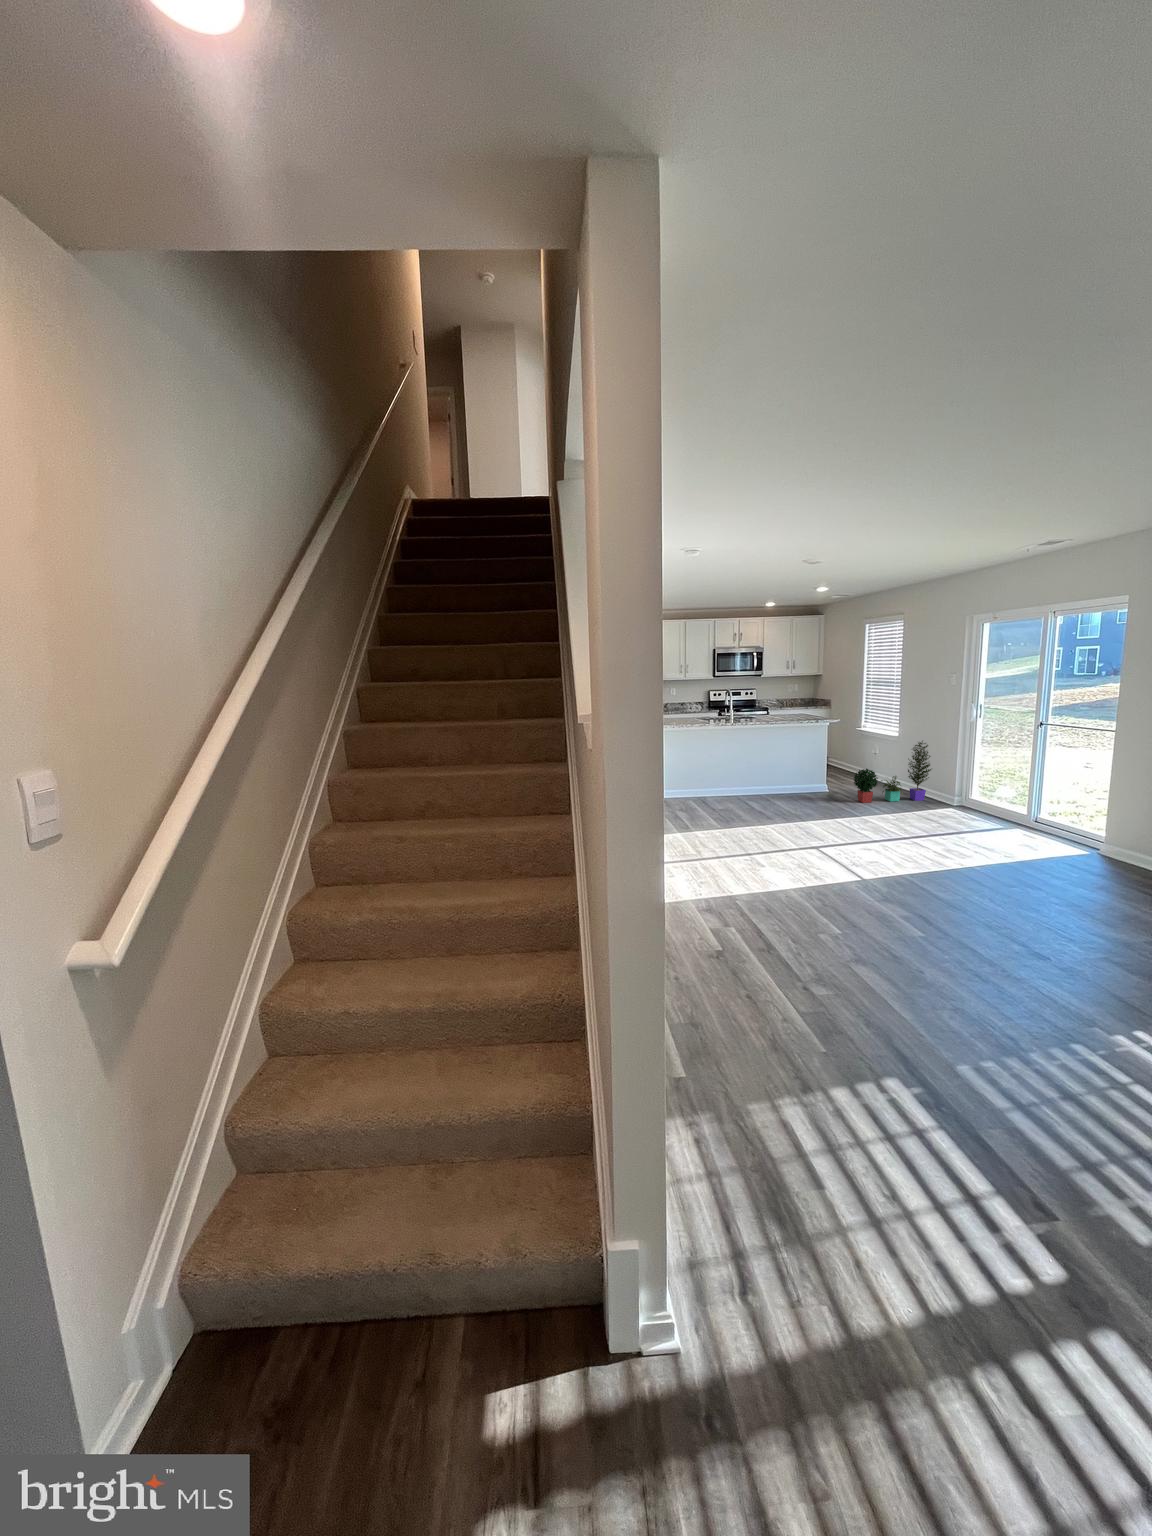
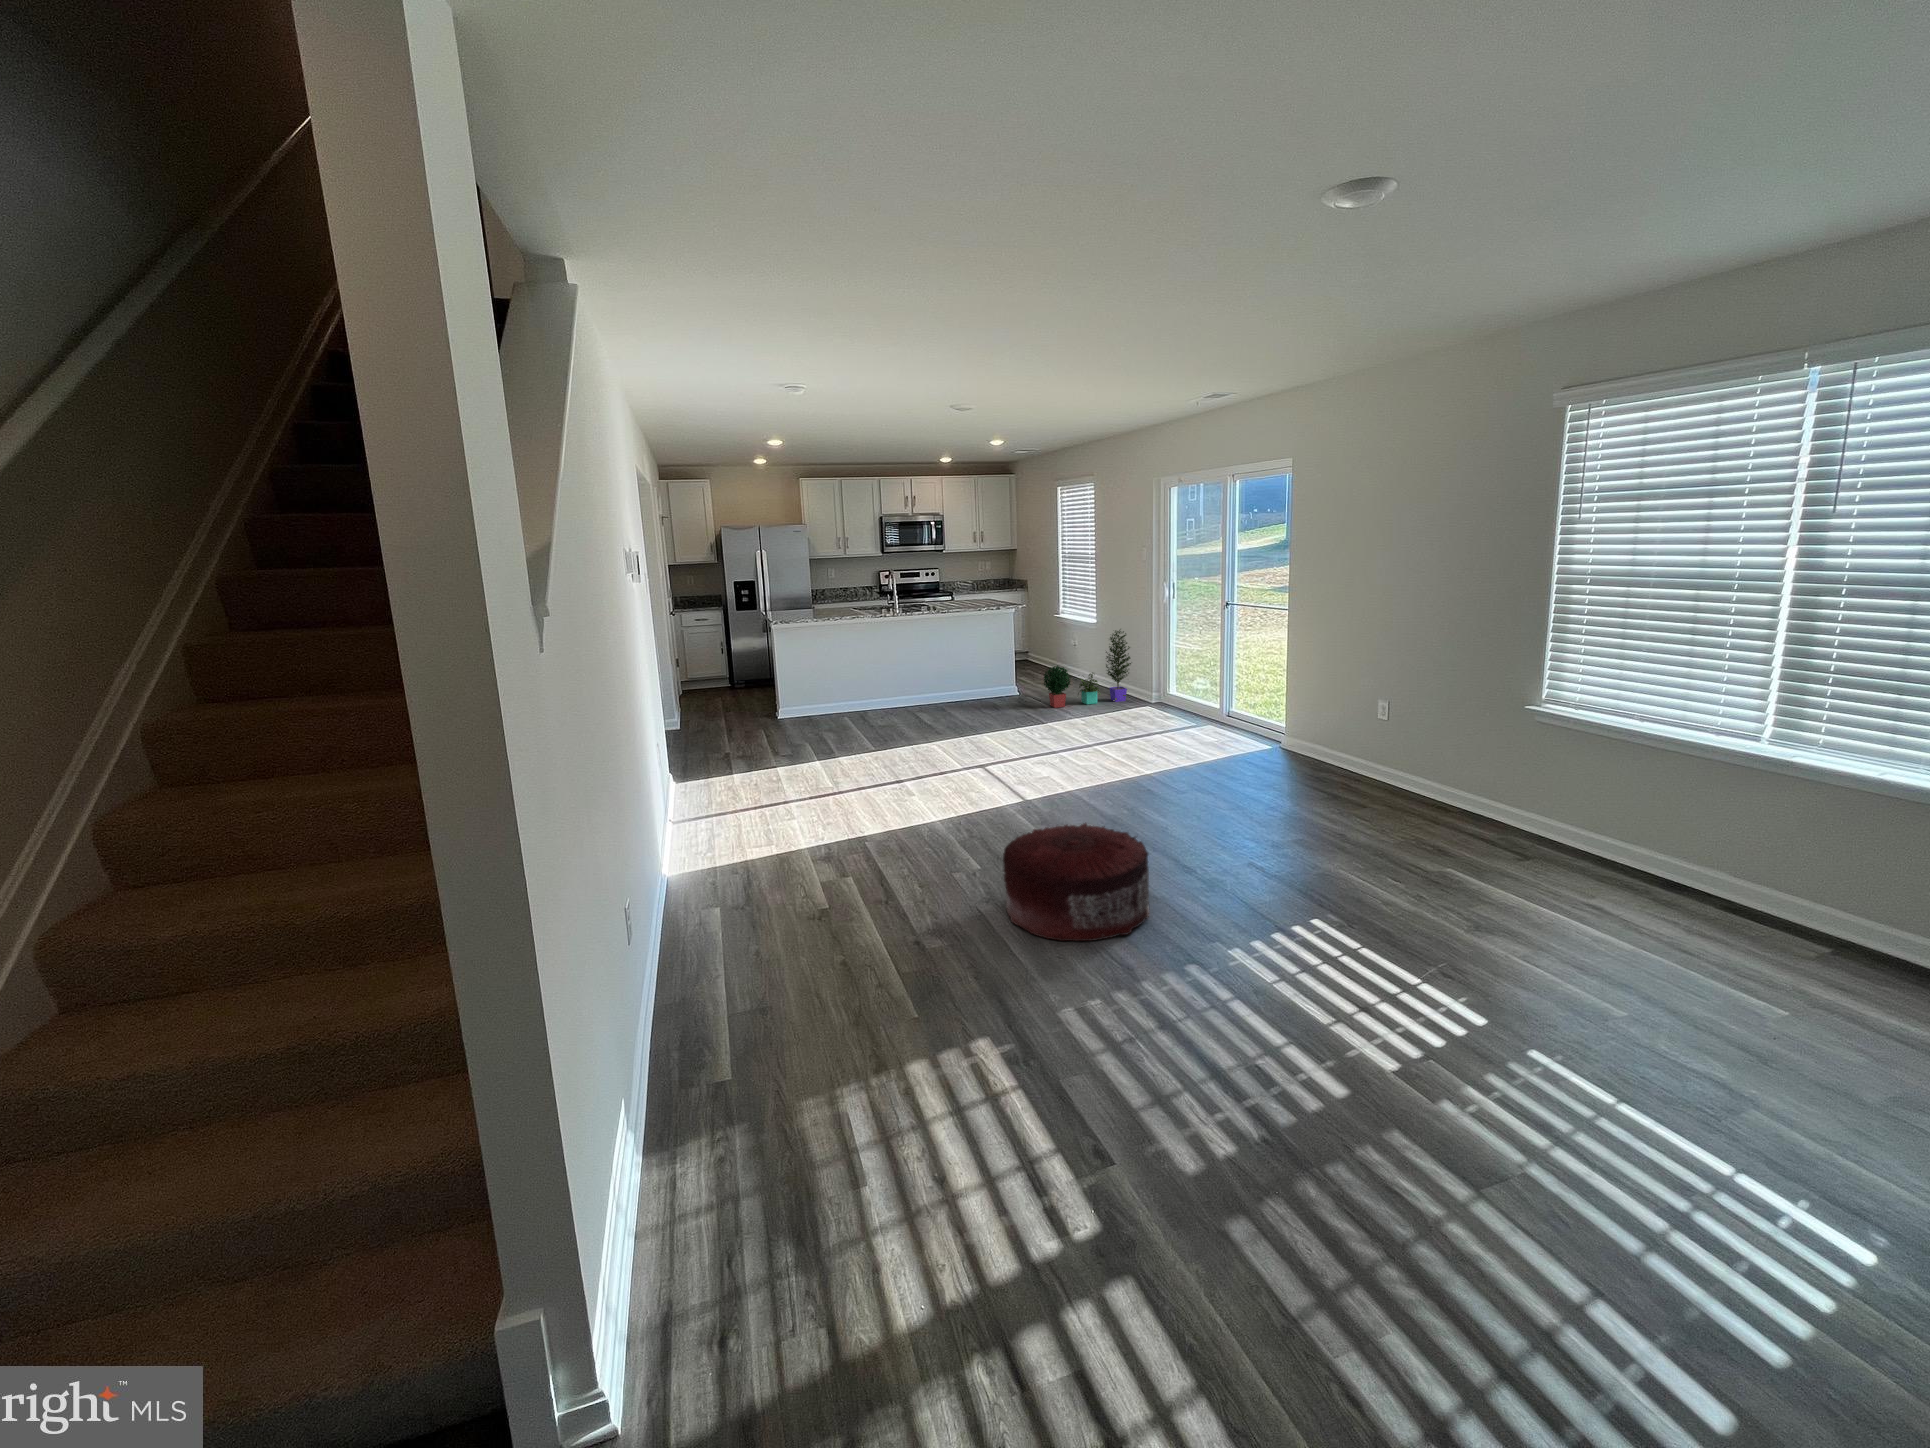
pouf: none [900,922,1064,1047] -> present [1003,823,1149,941]

